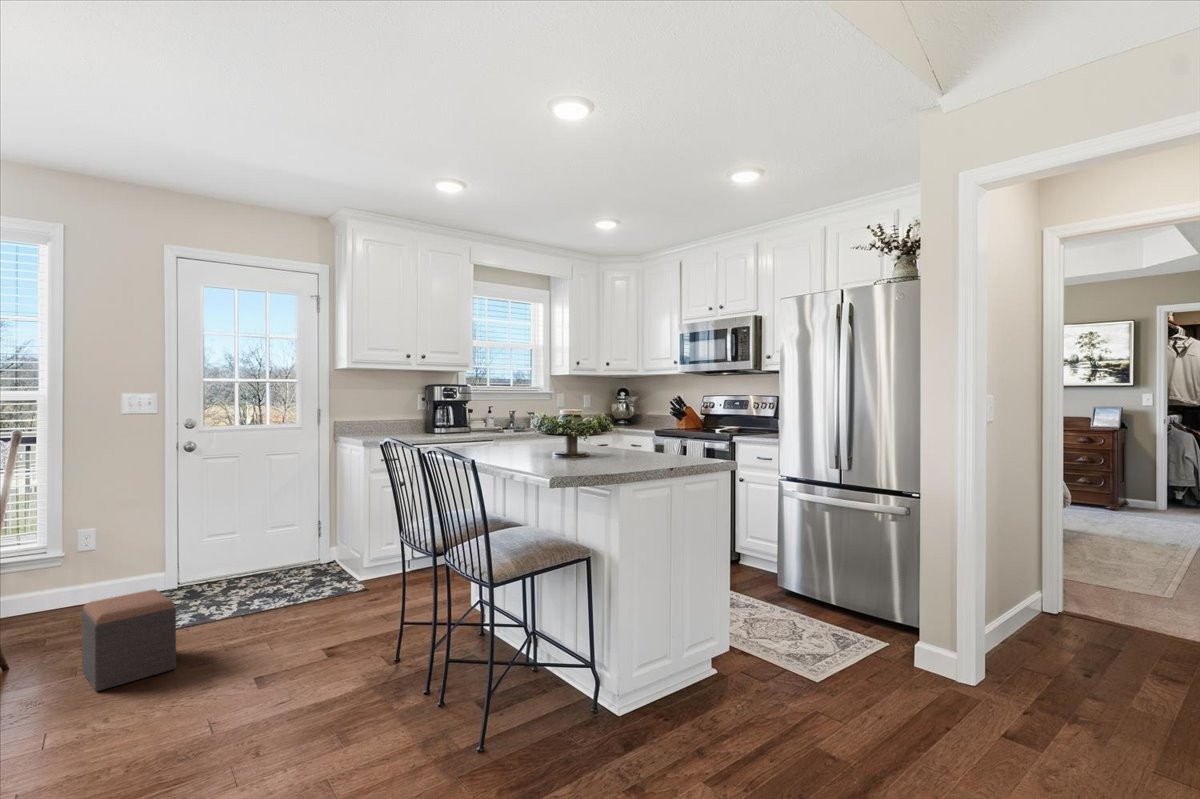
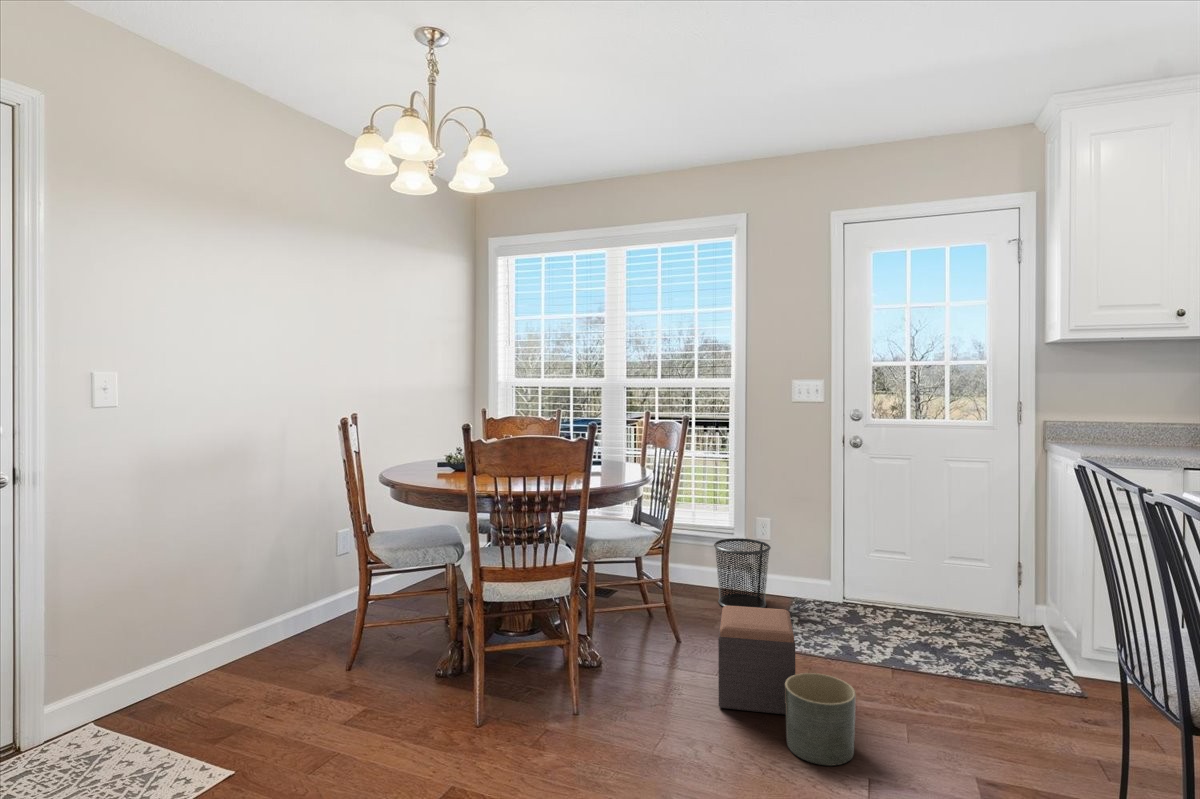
waste bin: none [27,550,102,626] -> present [714,538,771,608]
planter: none [176,621,238,689] -> present [785,673,856,766]

